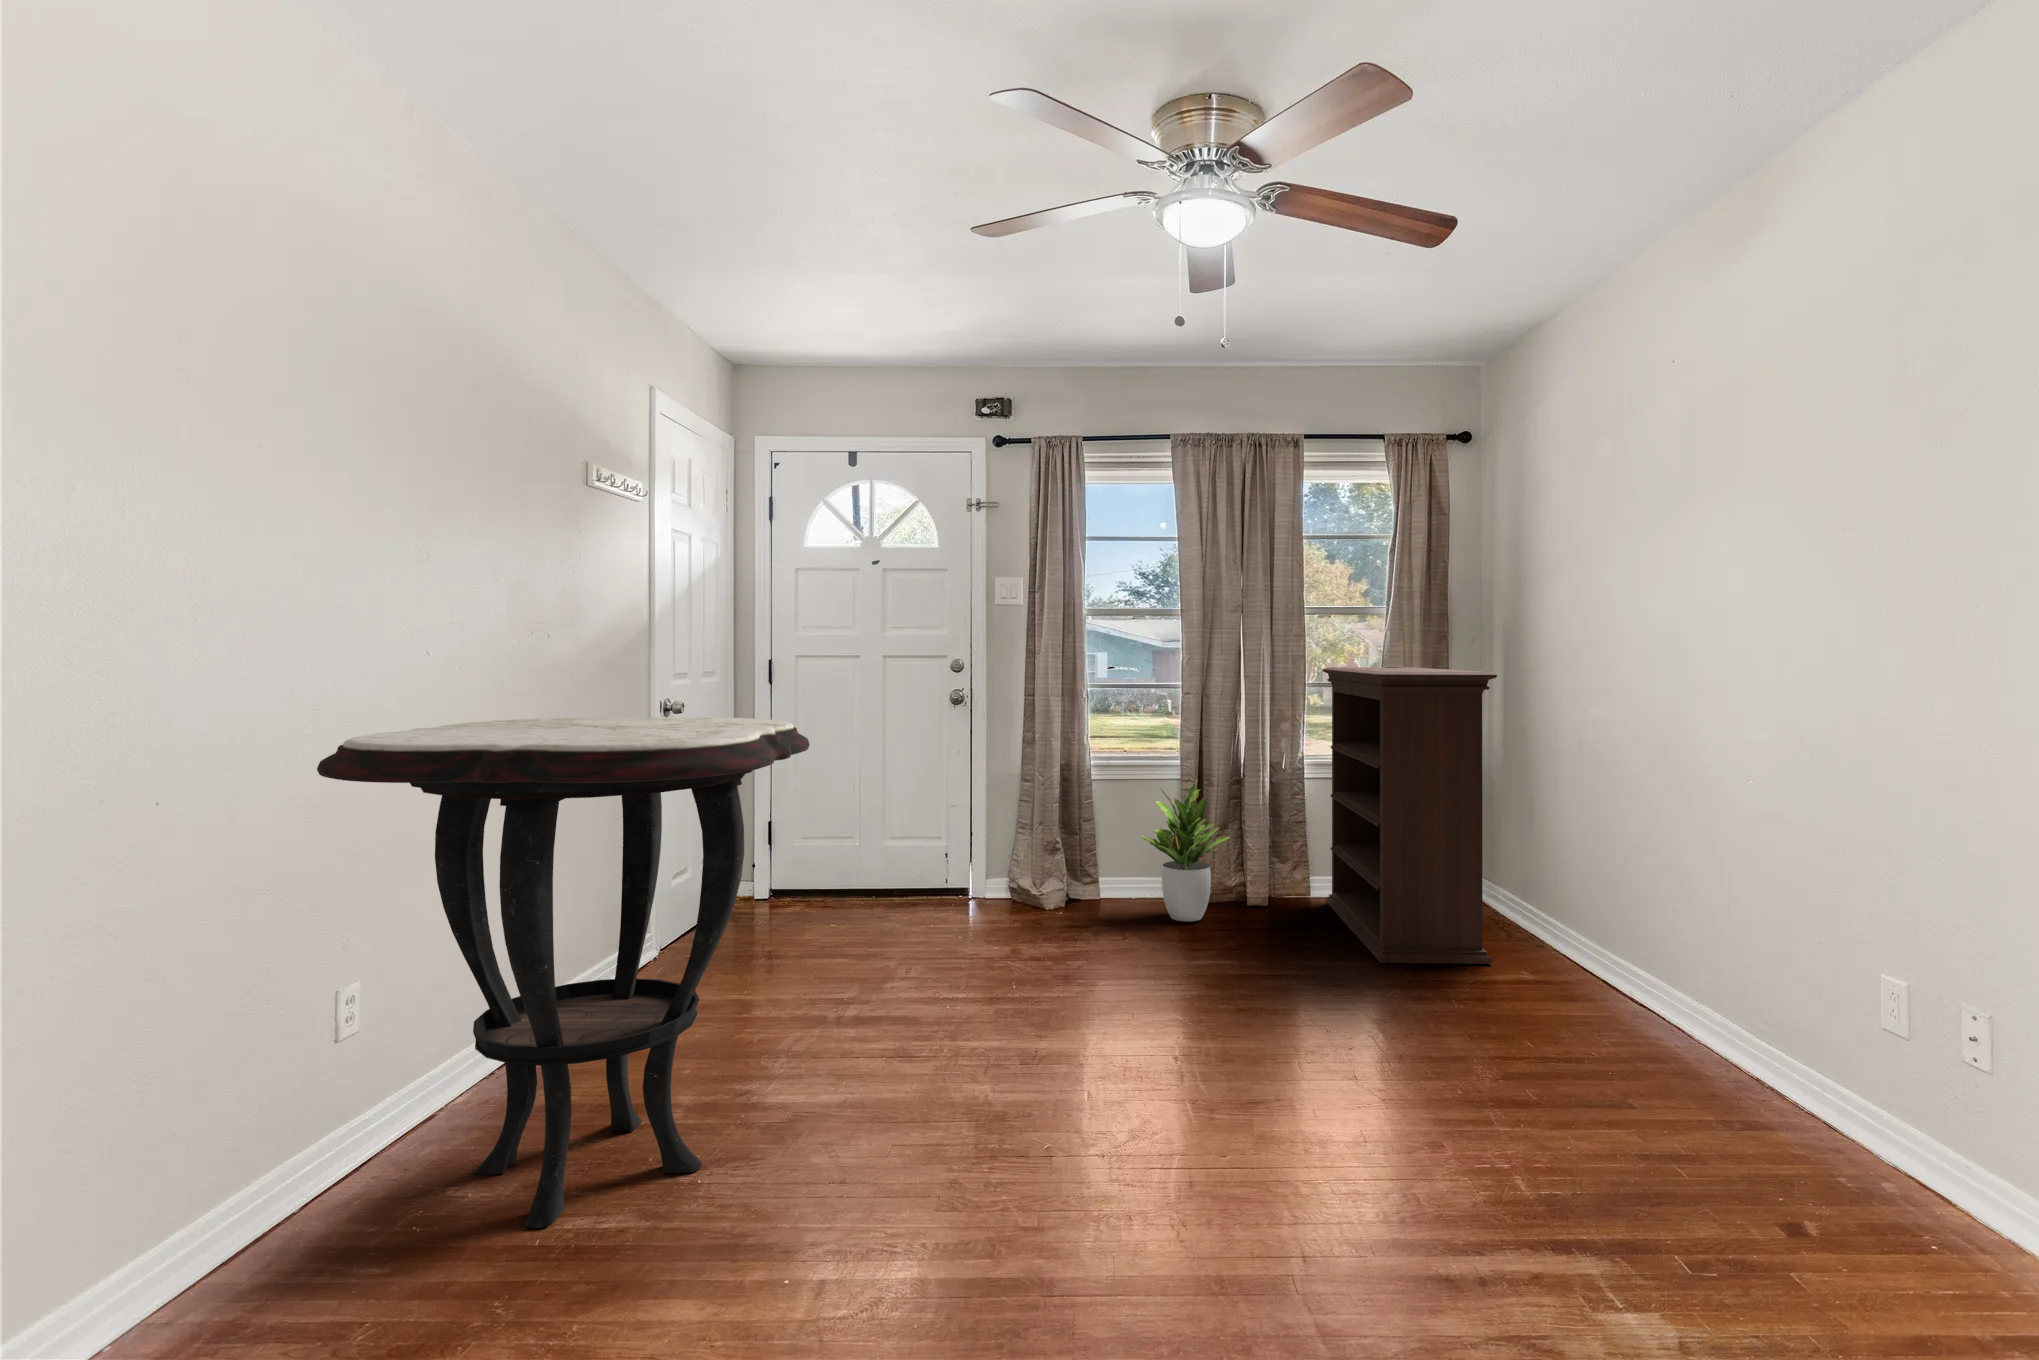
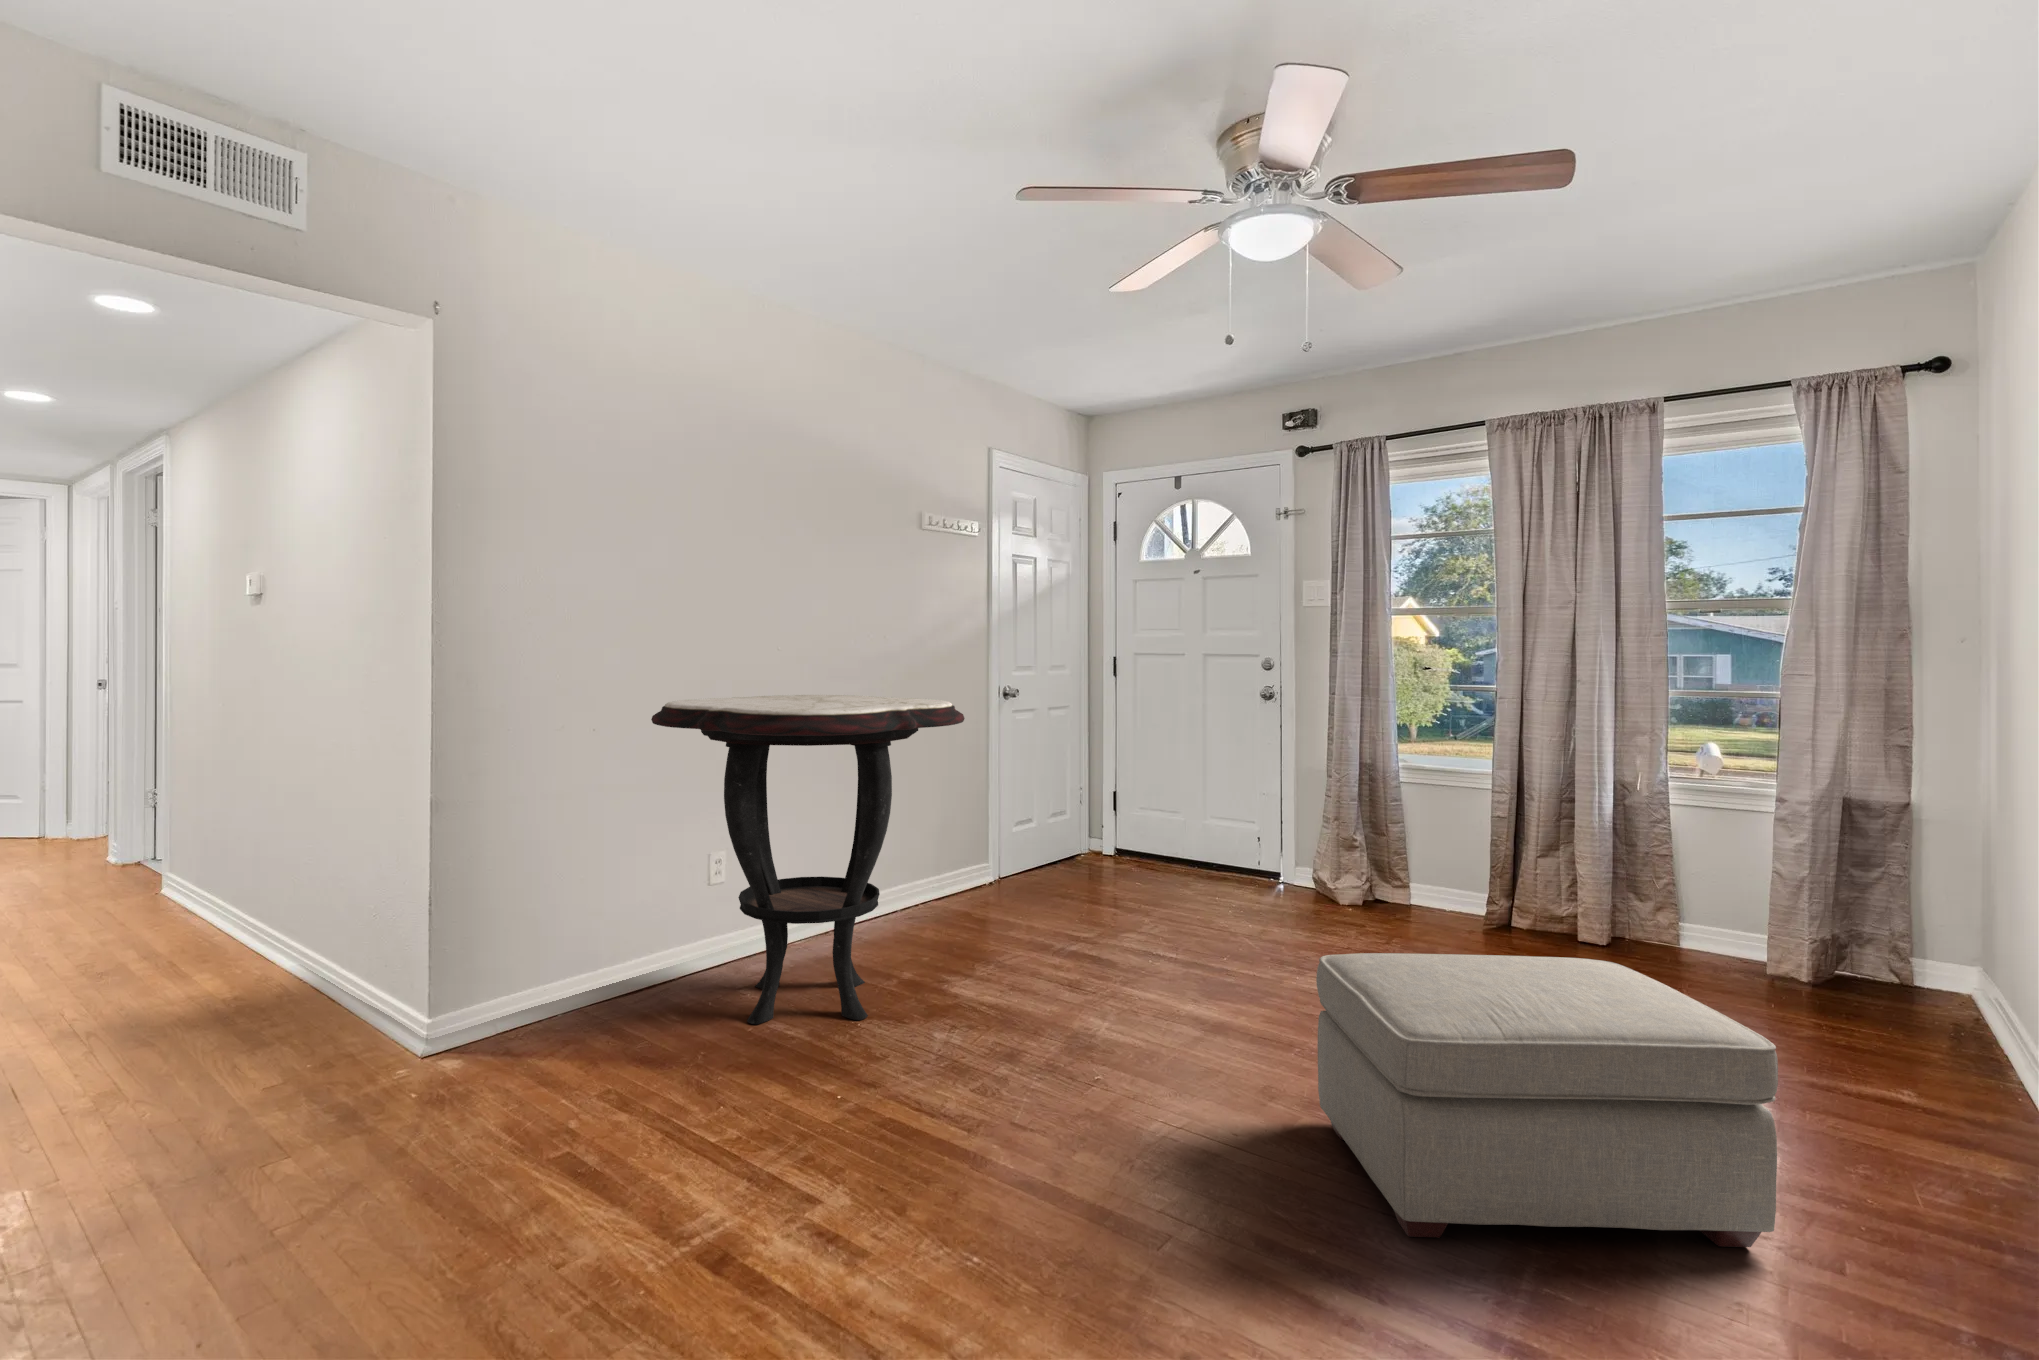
bookshelf: present [1323,667,1497,964] -> none [1671,672,1864,1066]
potted plant: present [1142,780,1230,922] -> none [1435,790,1541,943]
ottoman: none [1264,913,1609,1192] -> present [1316,953,1778,1247]

